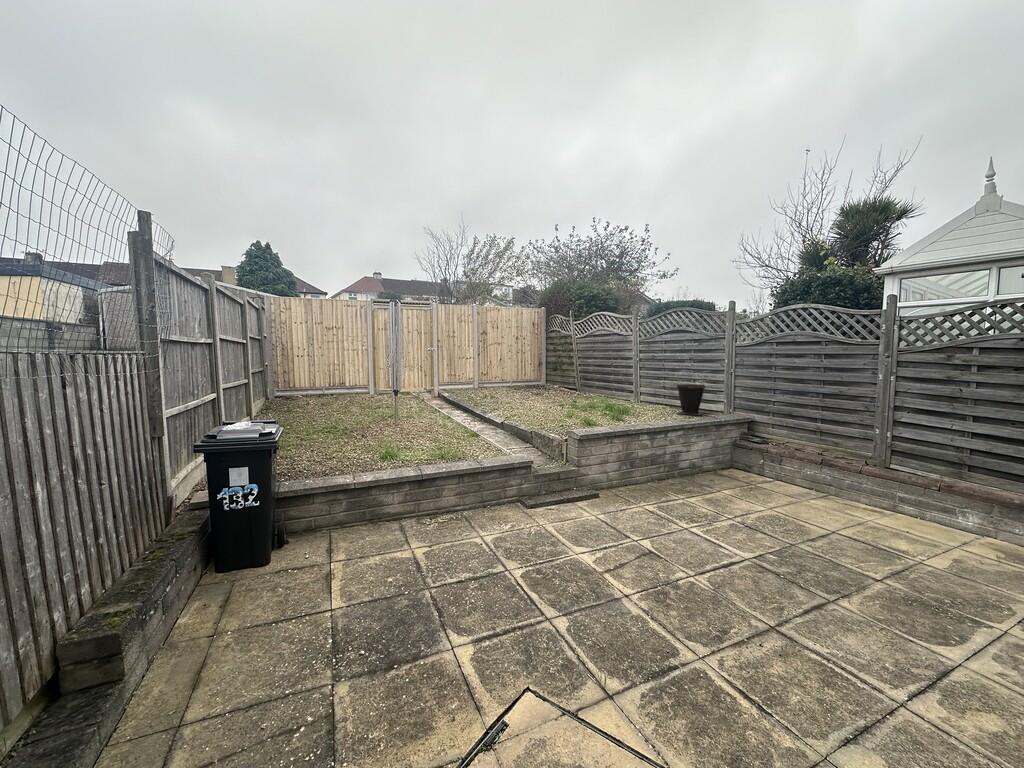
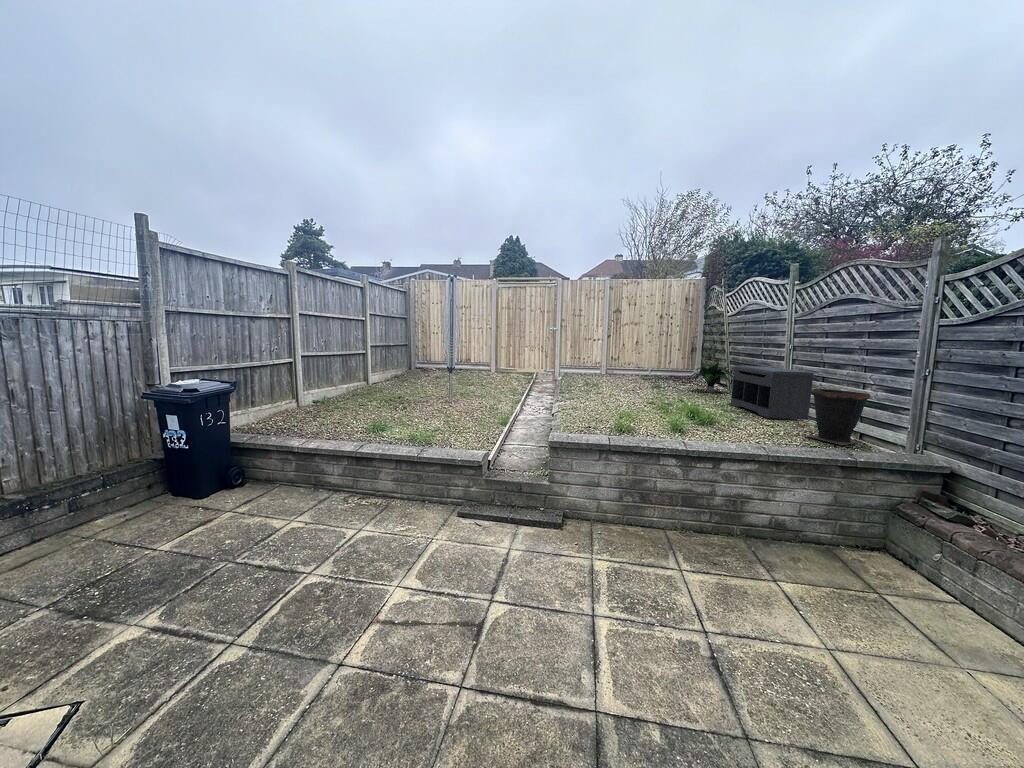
potted plant: none [560,370,591,395] -> present [690,361,733,393]
bench: none [605,373,660,406] -> present [731,366,814,420]

